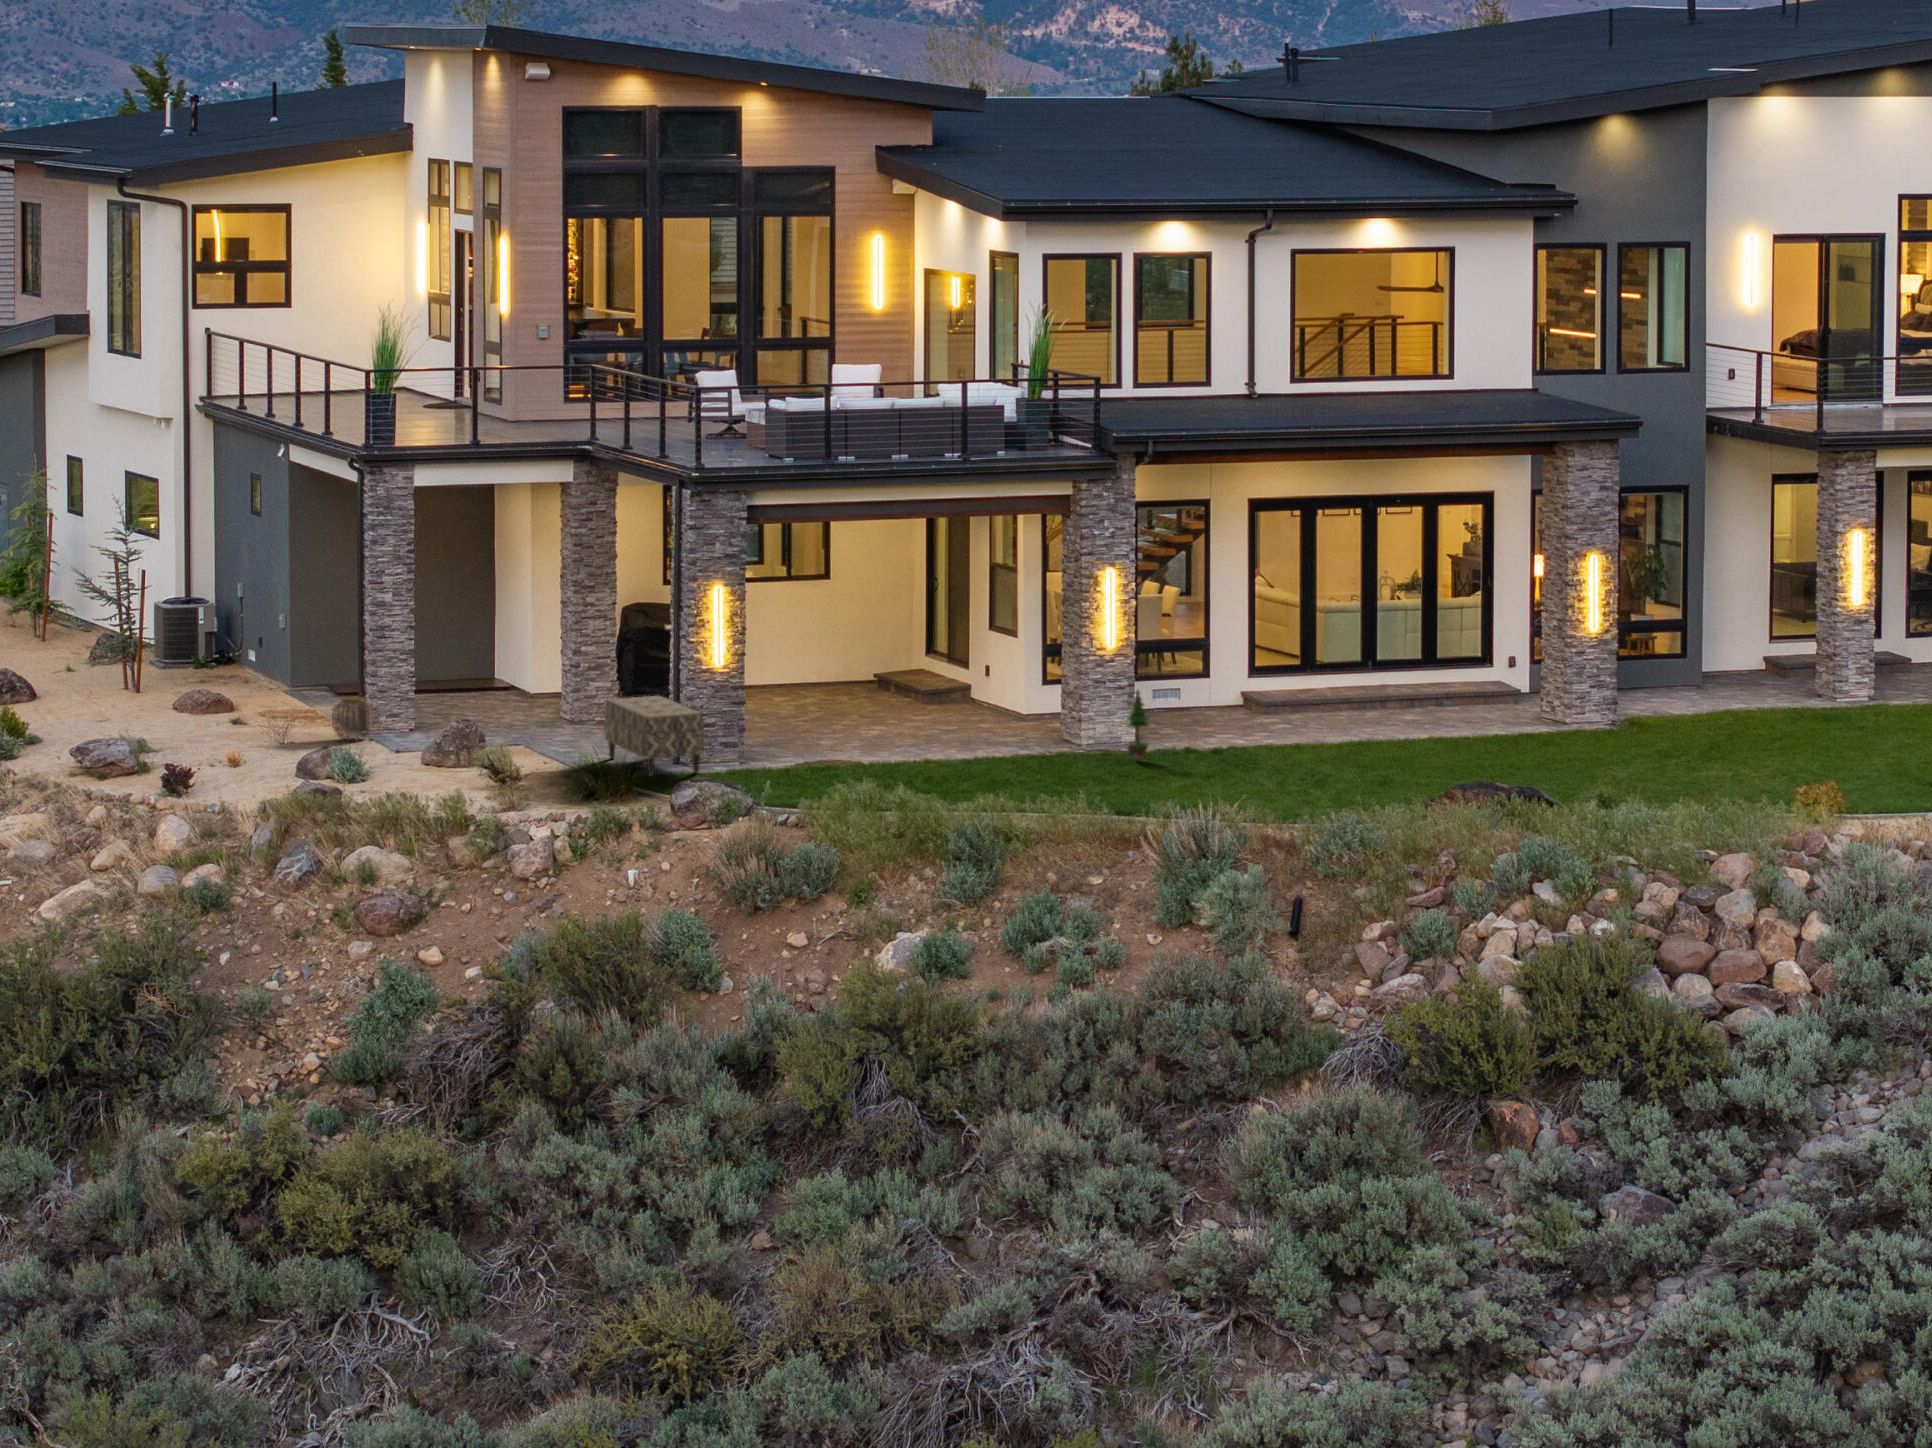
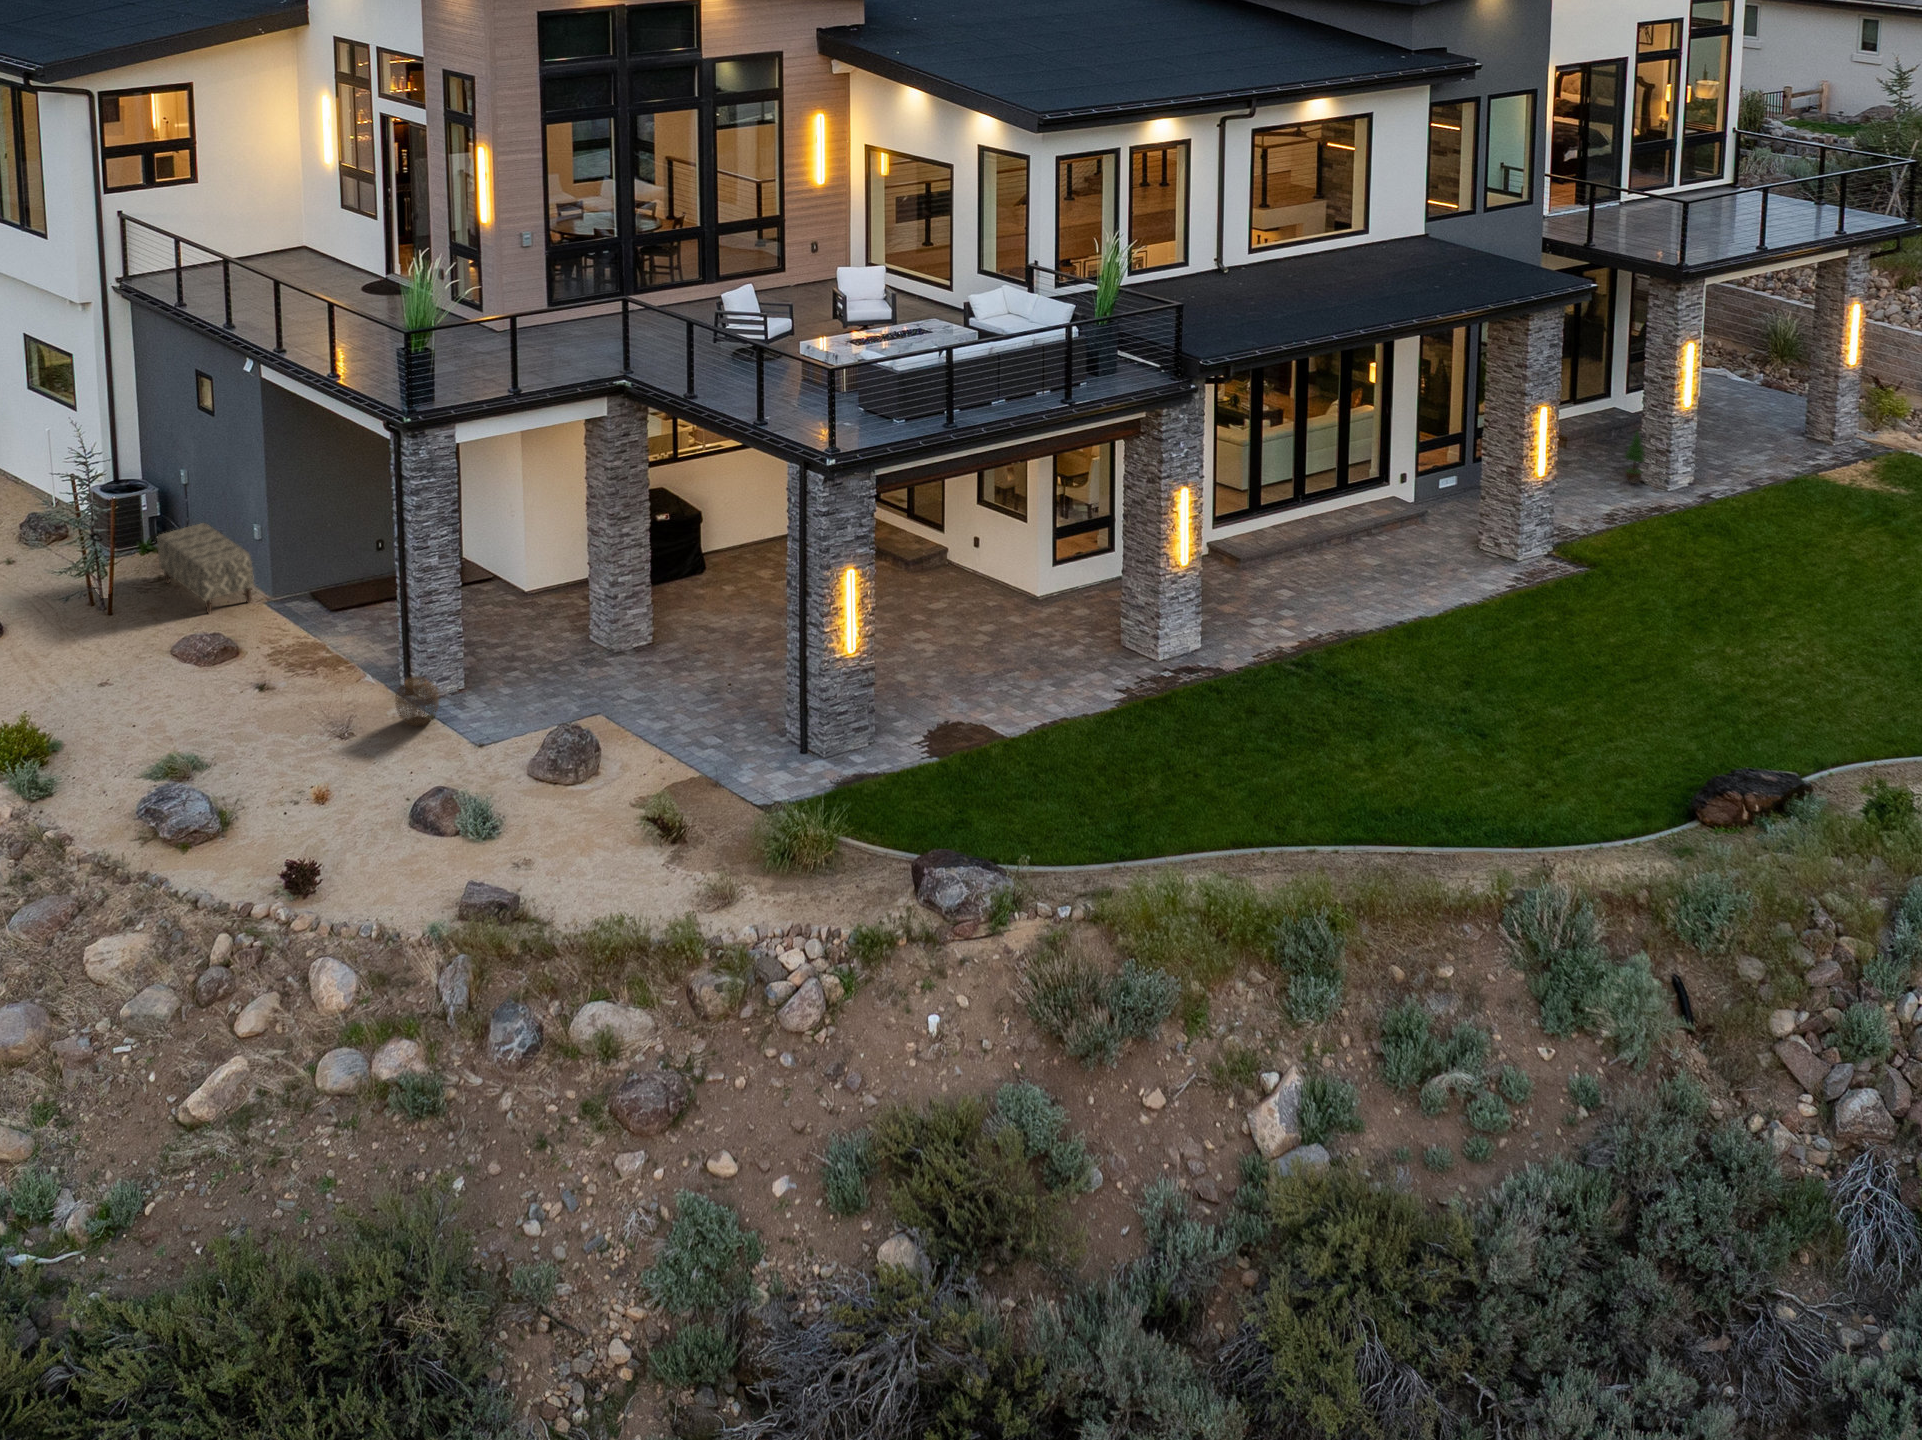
potted tree: present [1126,690,1149,761] -> present [1625,432,1646,484]
bench: present [604,696,704,776] -> present [157,523,254,614]

